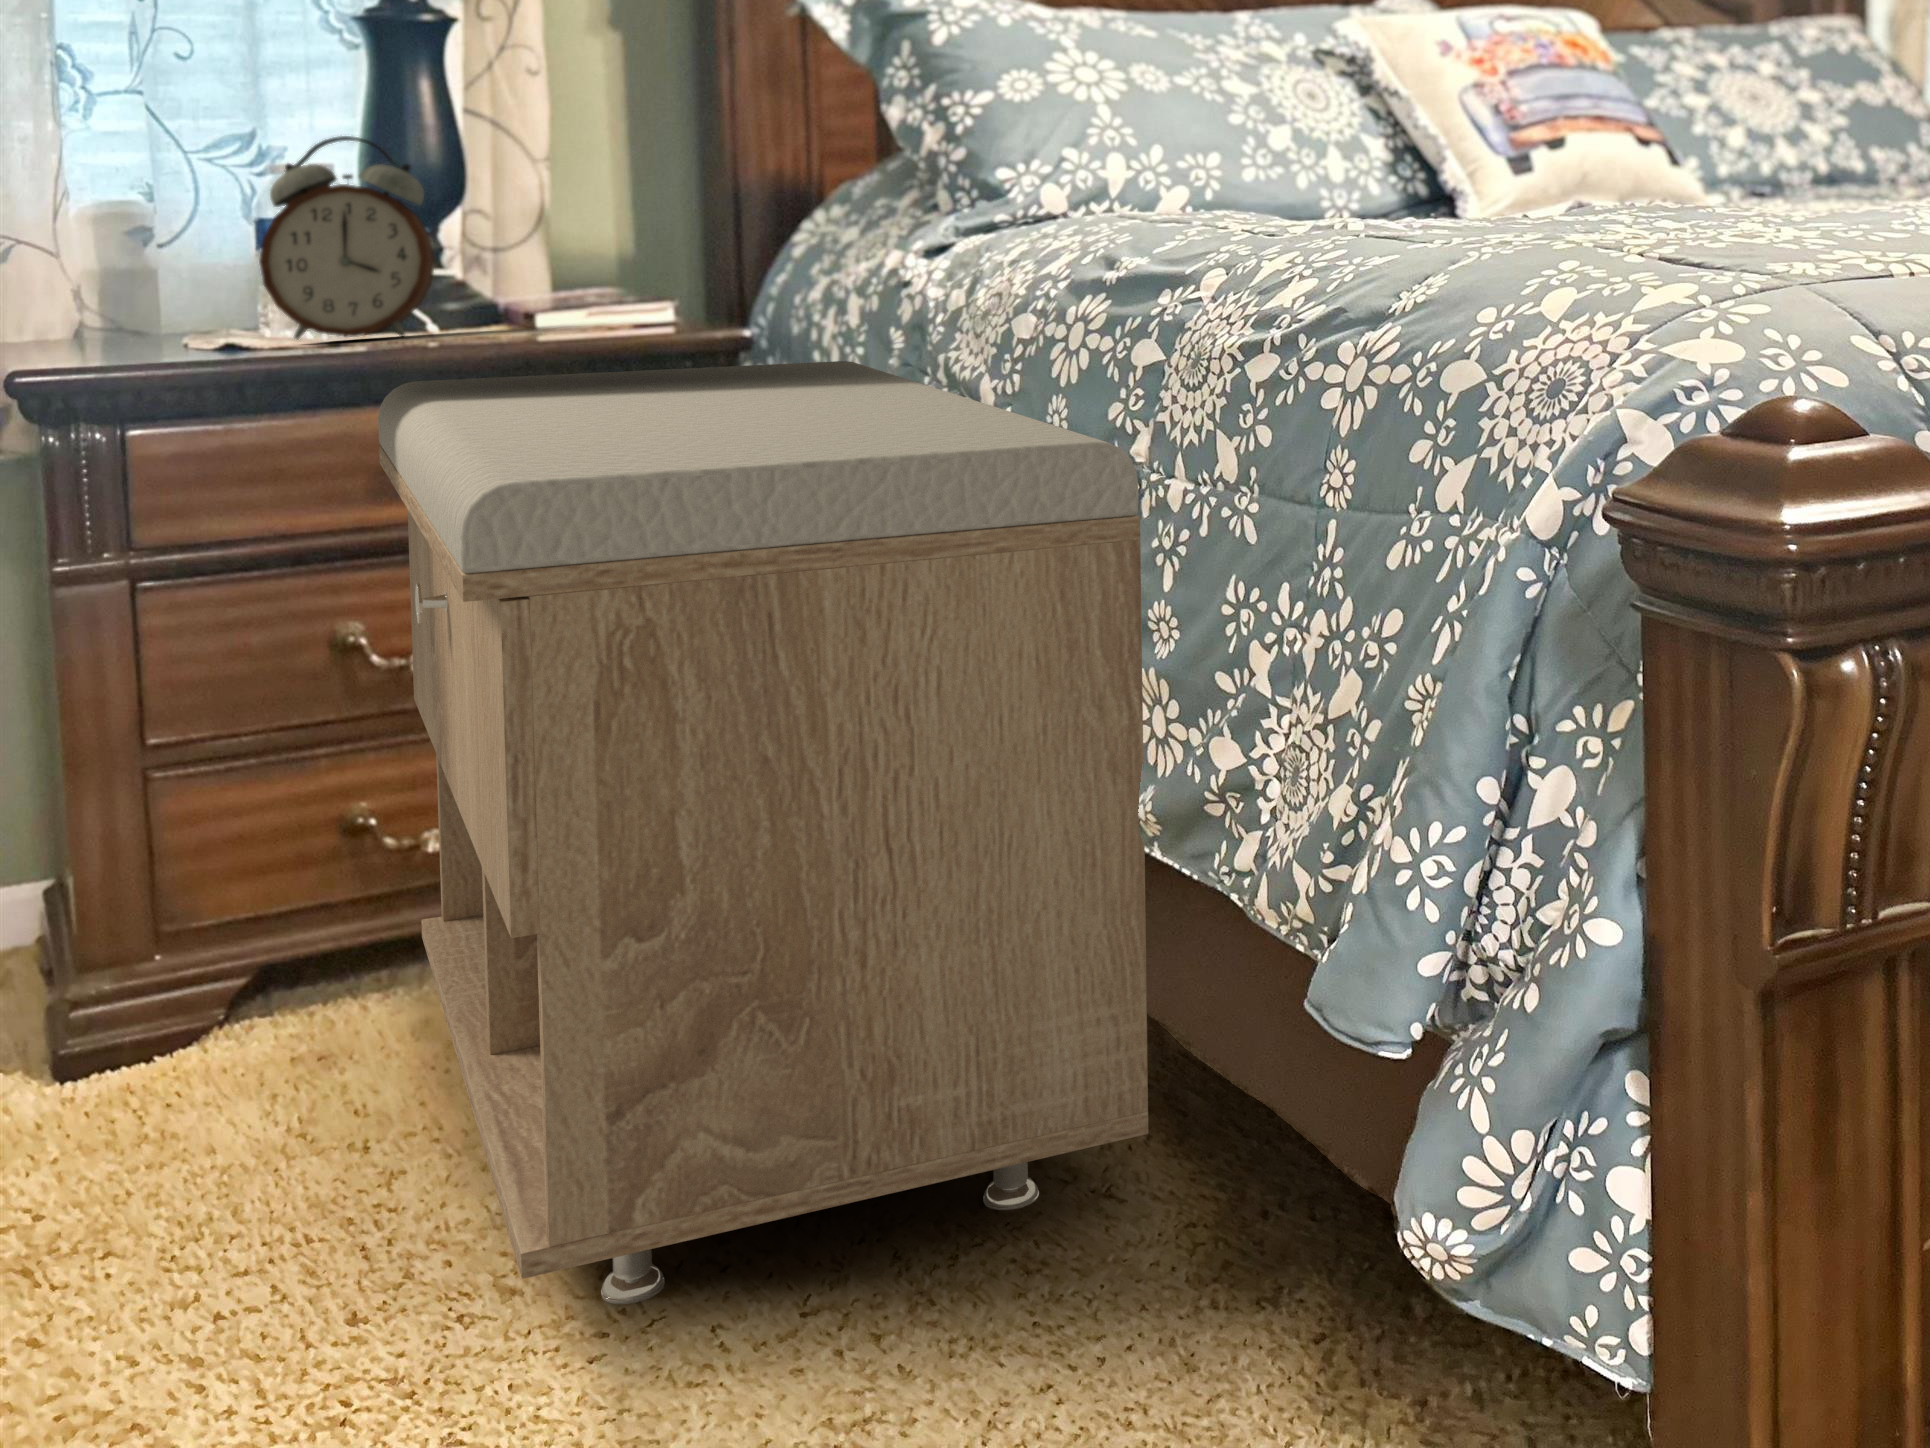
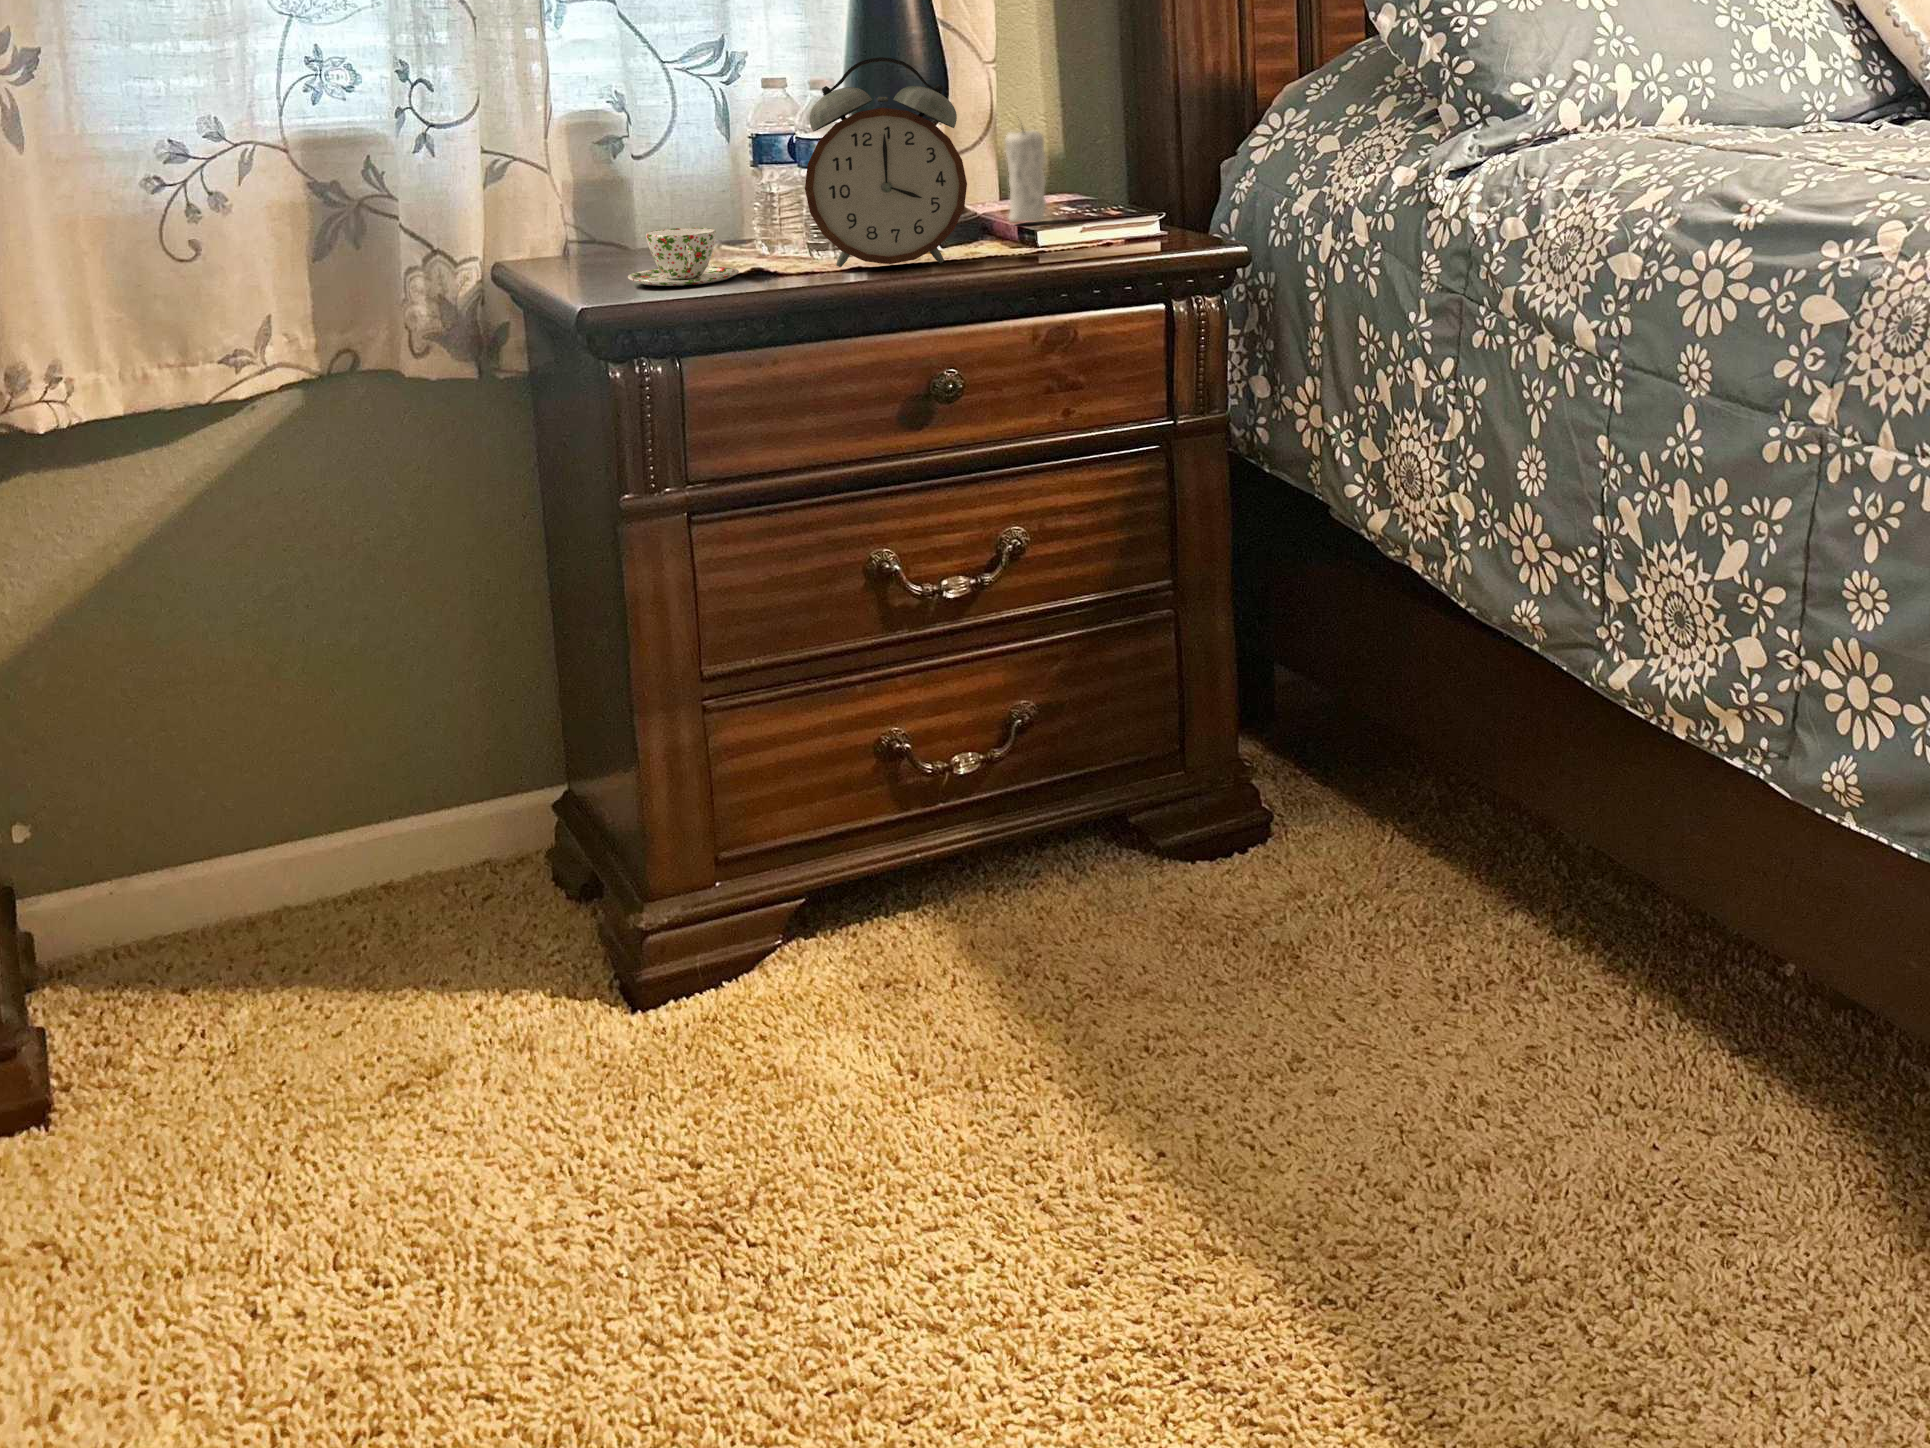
candle: none [518,202,561,310] -> present [1005,117,1046,222]
teacup: none [79,302,199,355] -> present [628,228,739,286]
storage bench: present [378,361,1148,1304] -> none [930,279,1844,1271]

